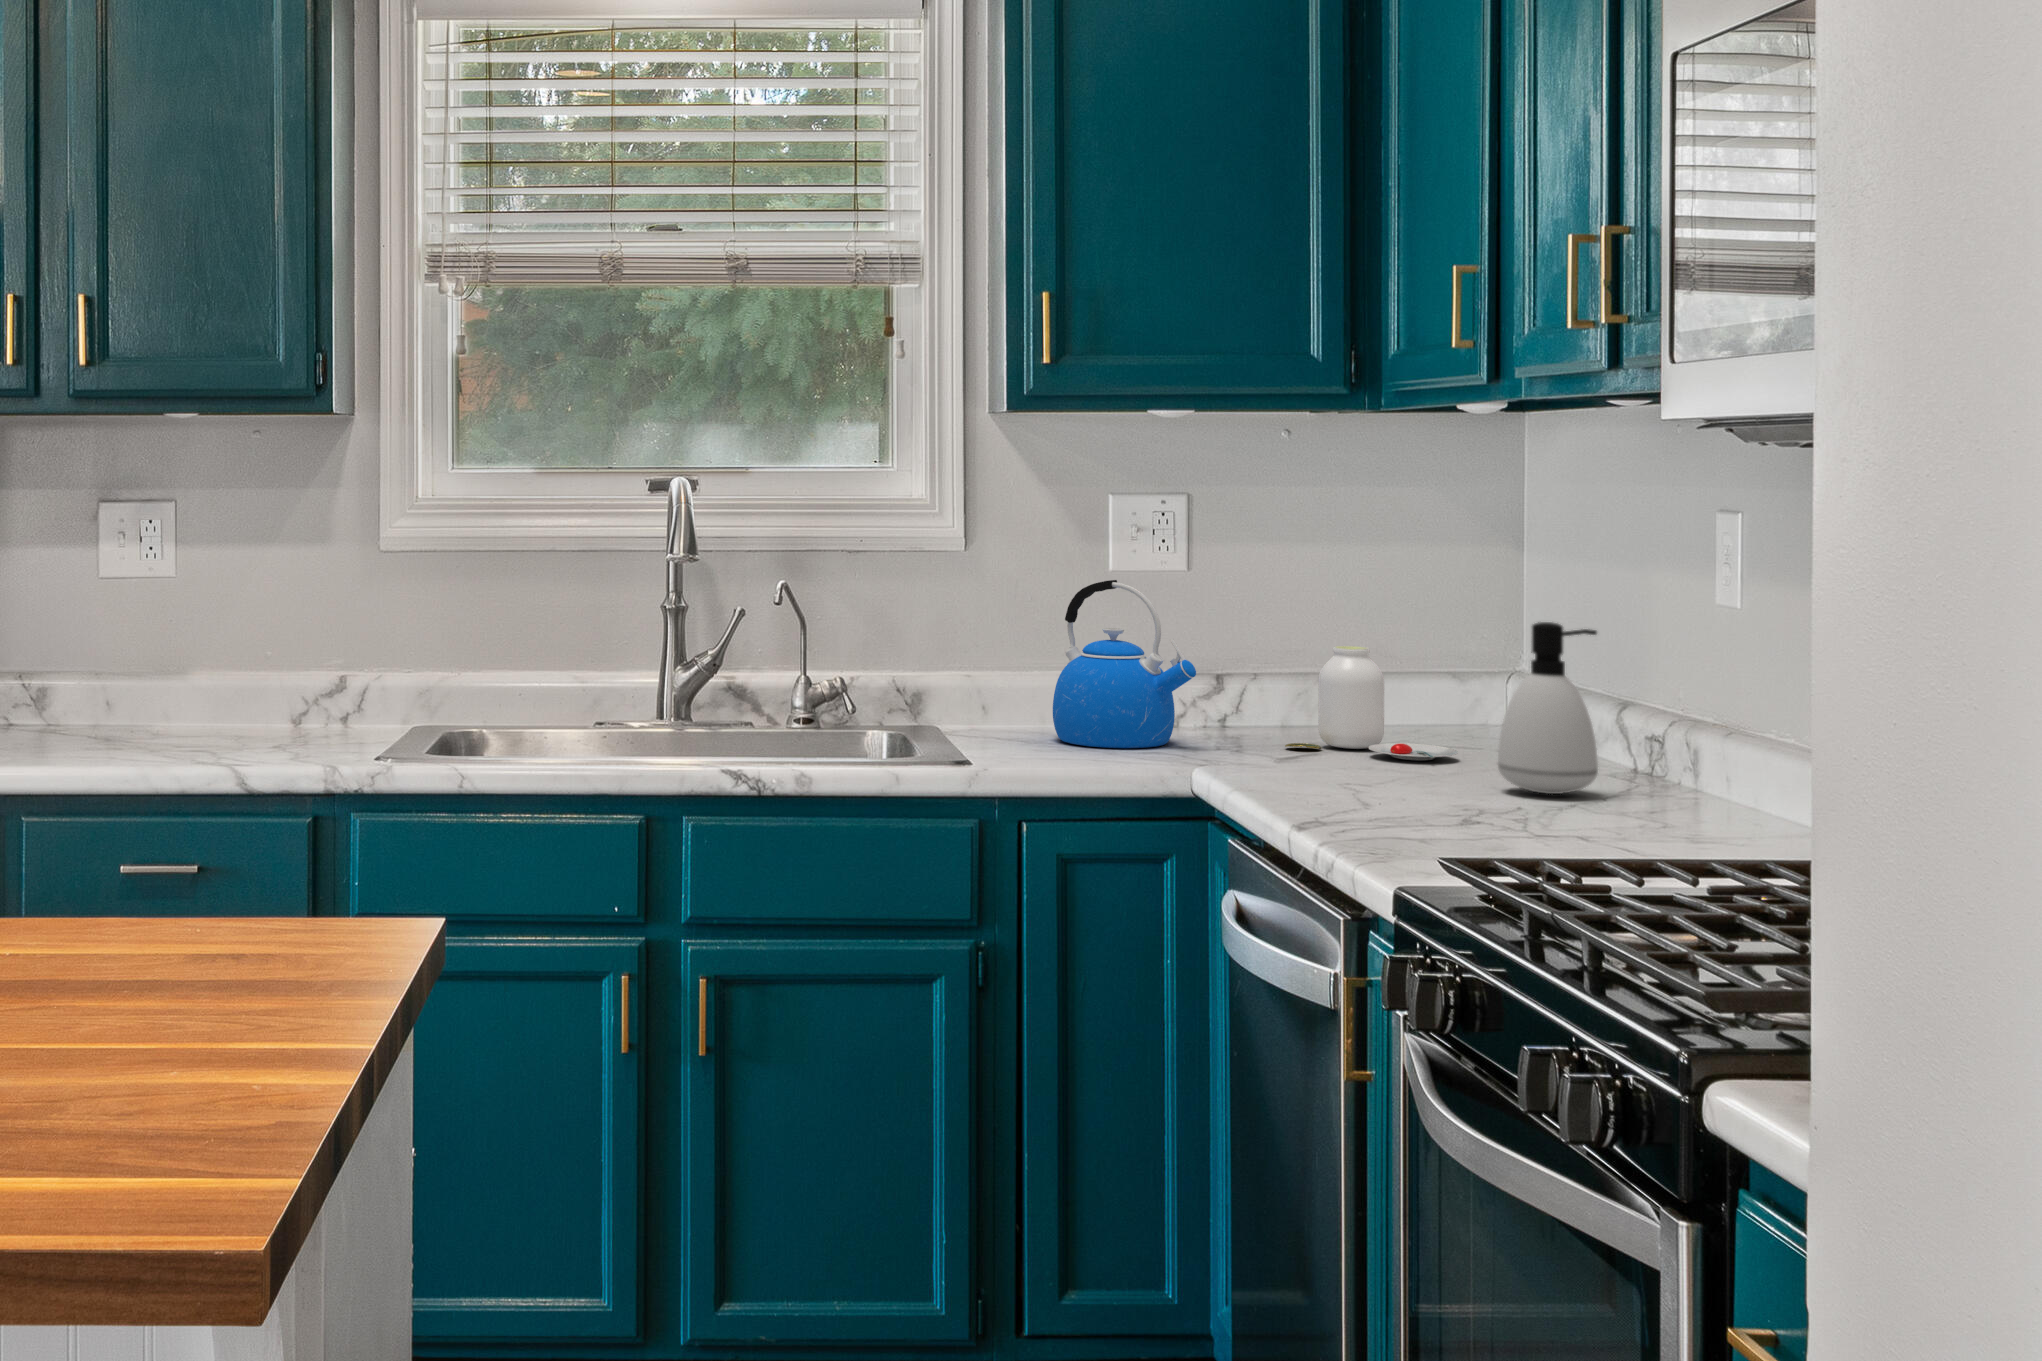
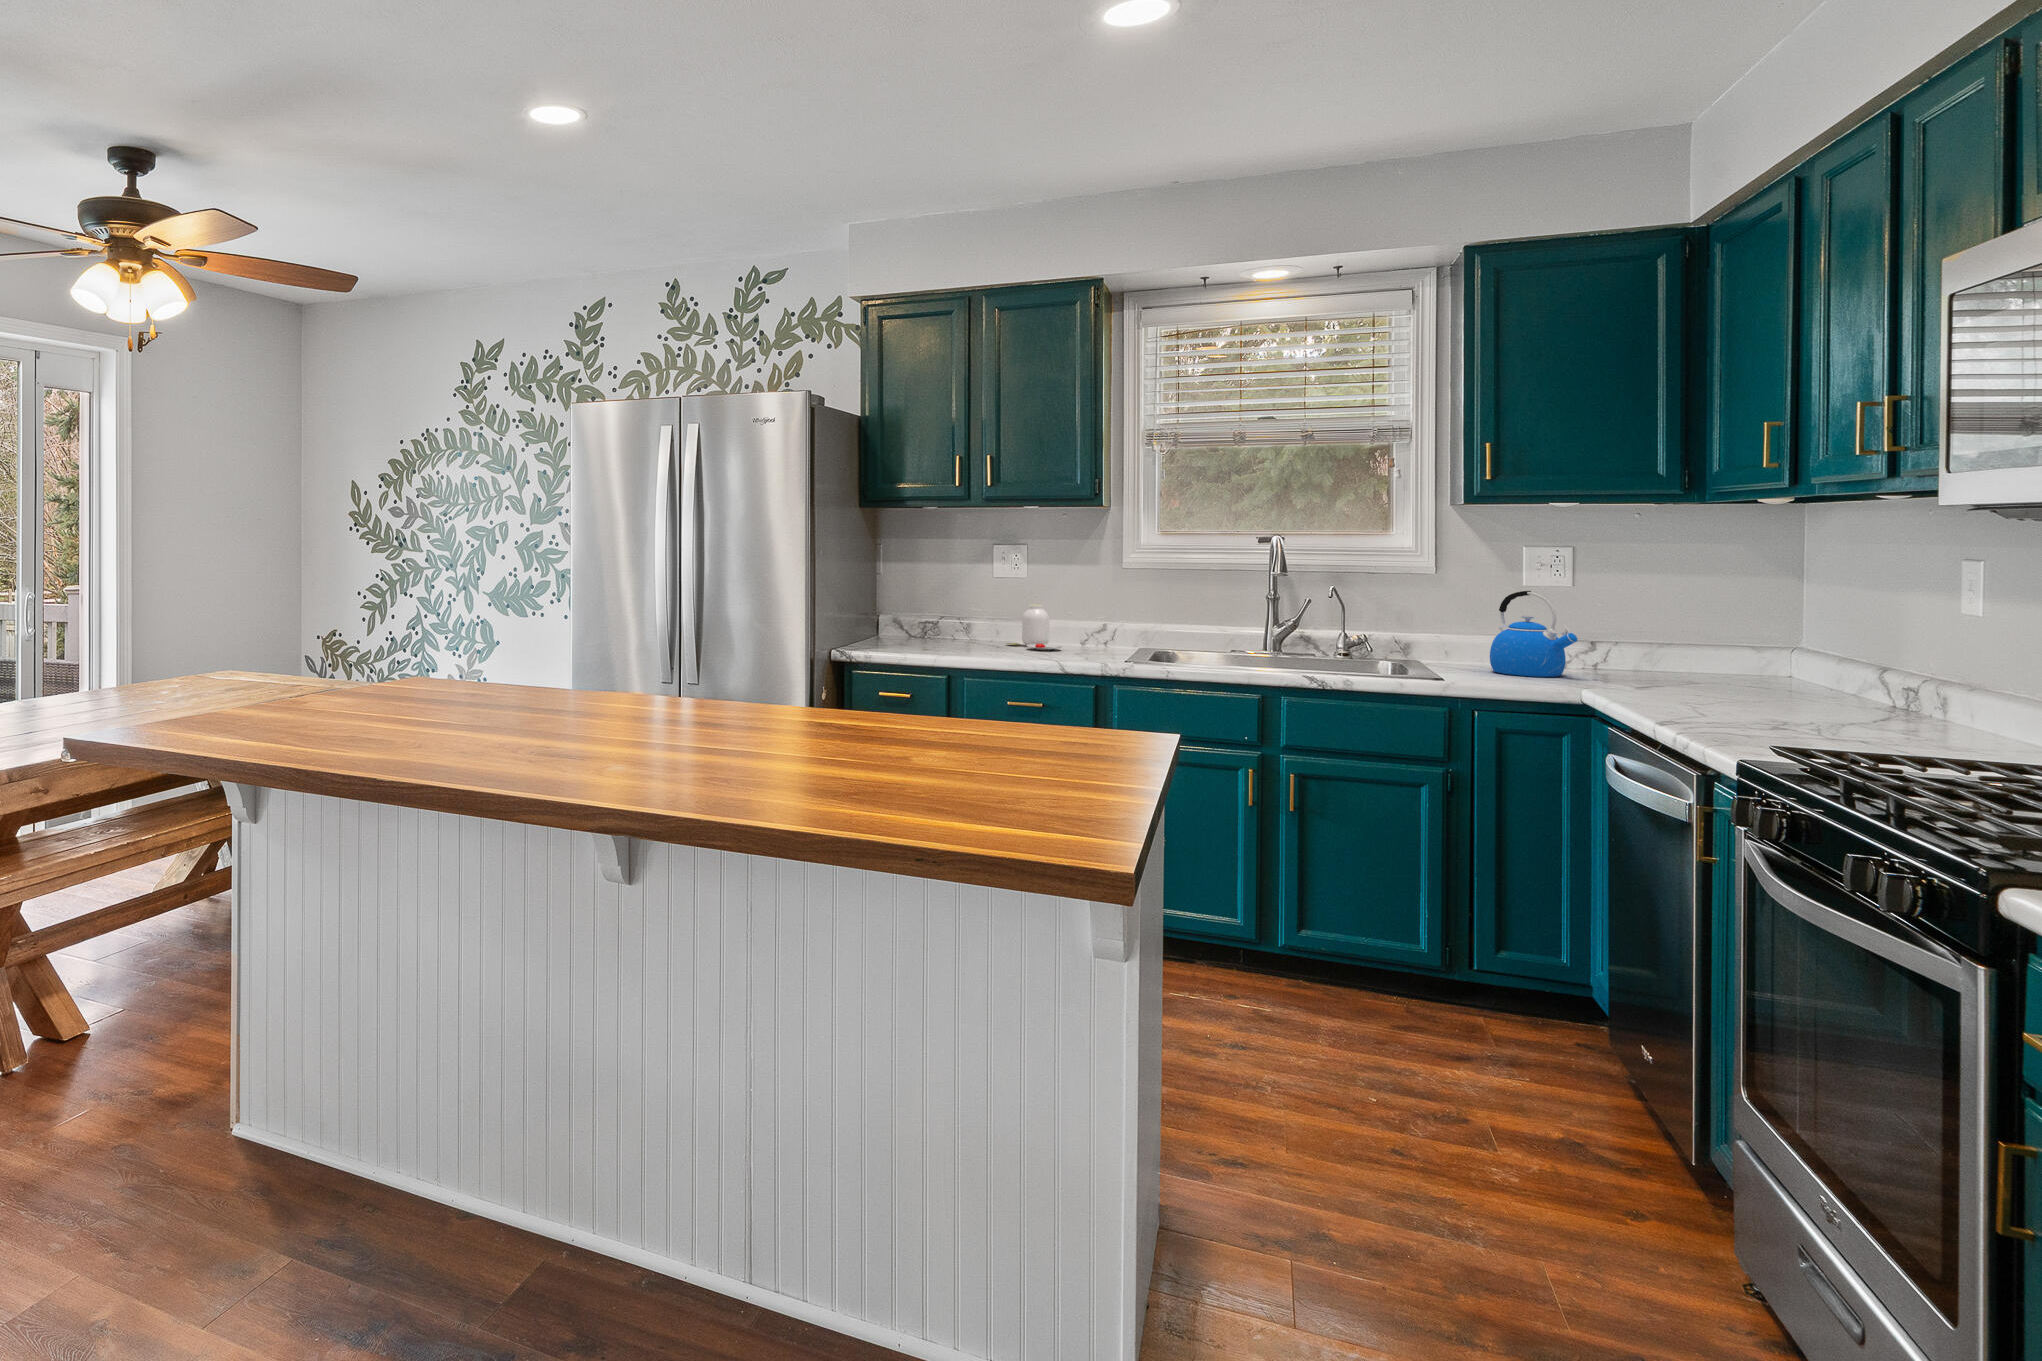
soap dispenser: present [1498,622,1598,794] -> none [1755,618,1825,708]
jar: present [1285,646,1458,760] -> present [1006,604,1062,650]

